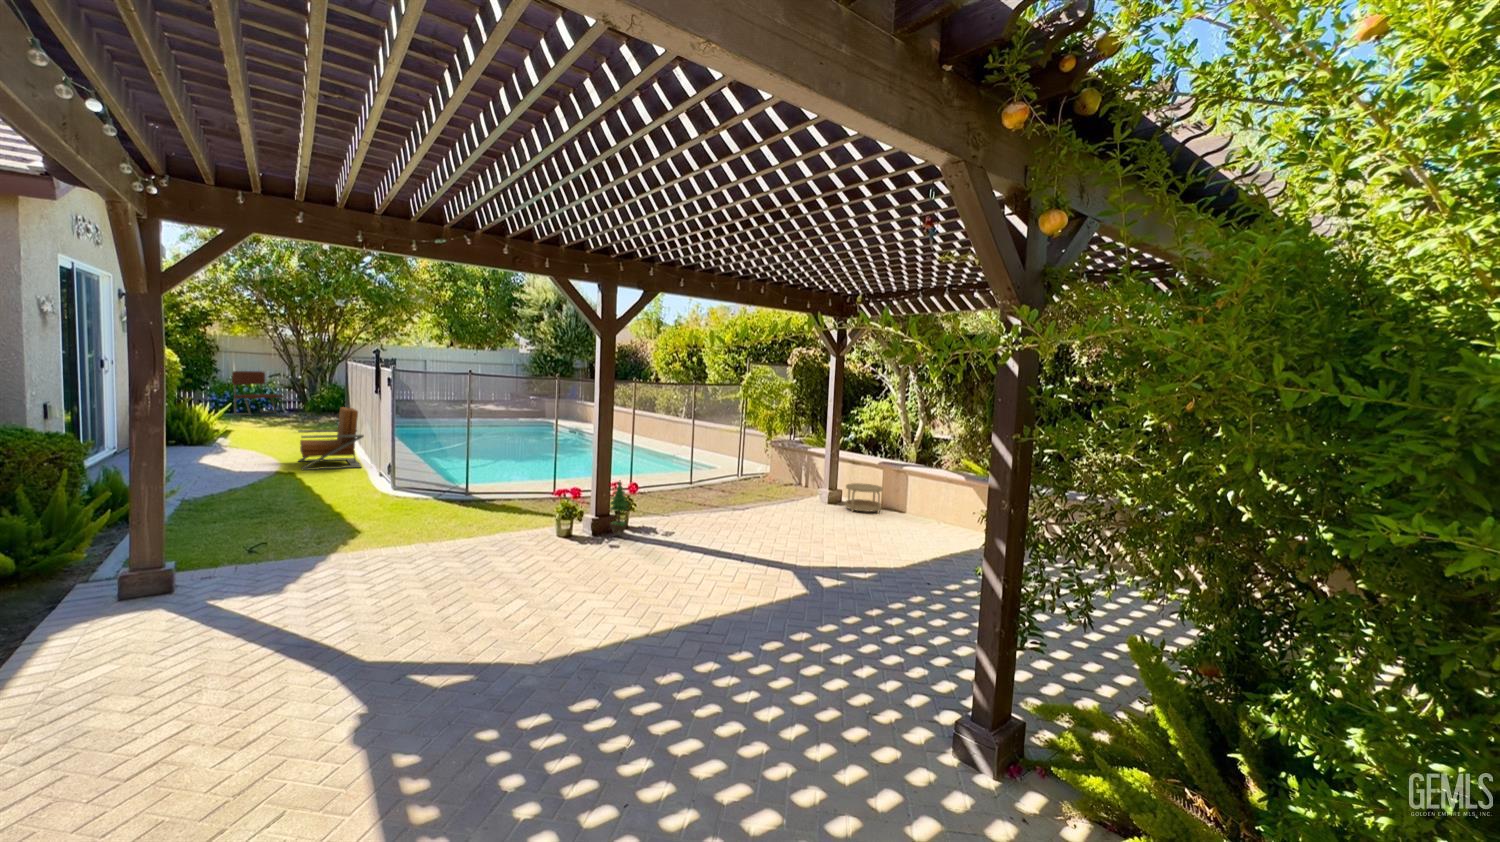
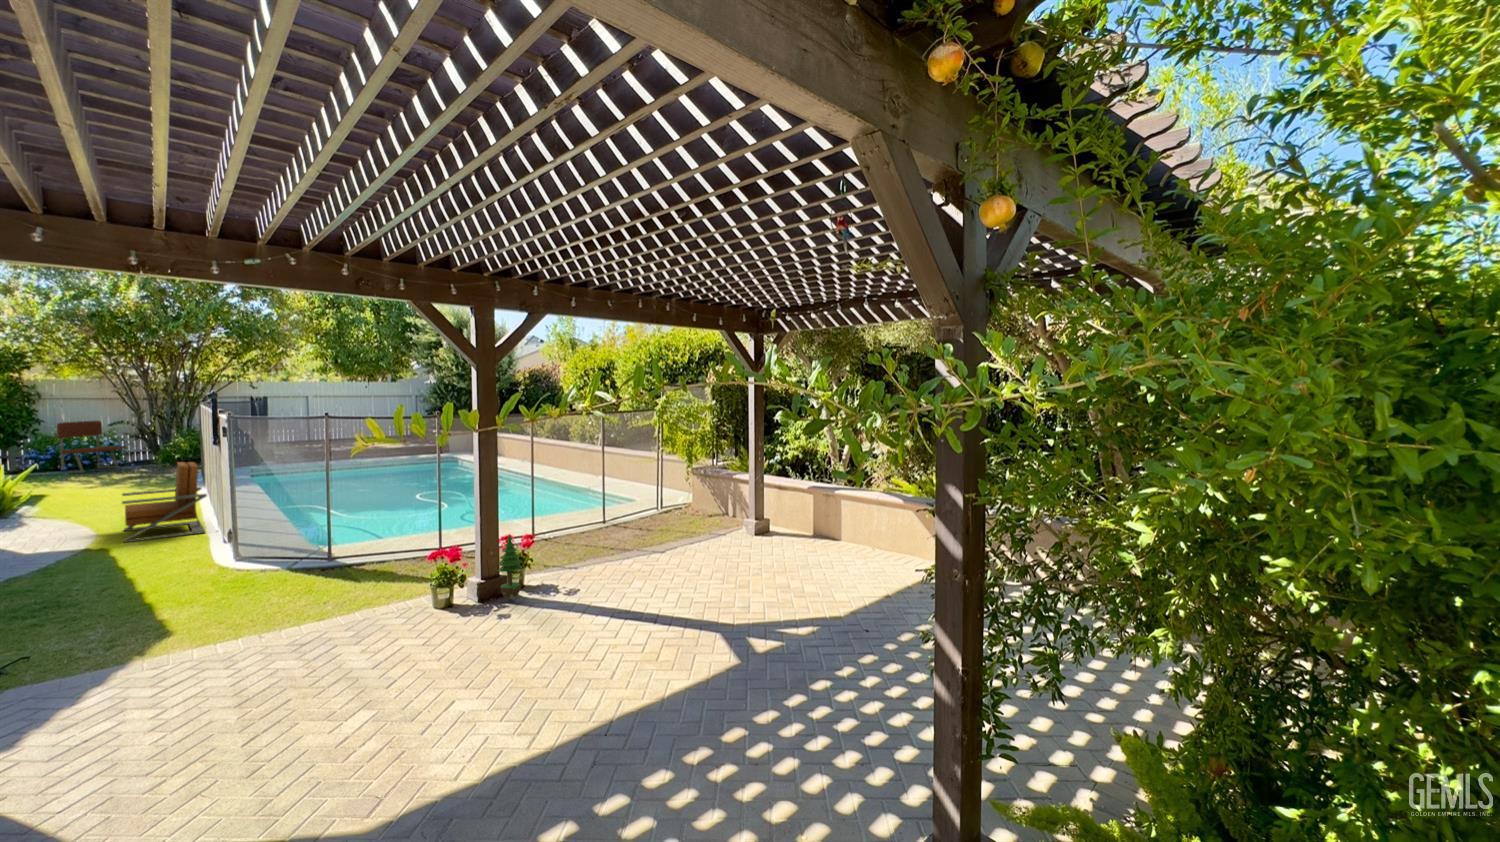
side table: present [845,483,883,512] -> none [773,511,812,544]

